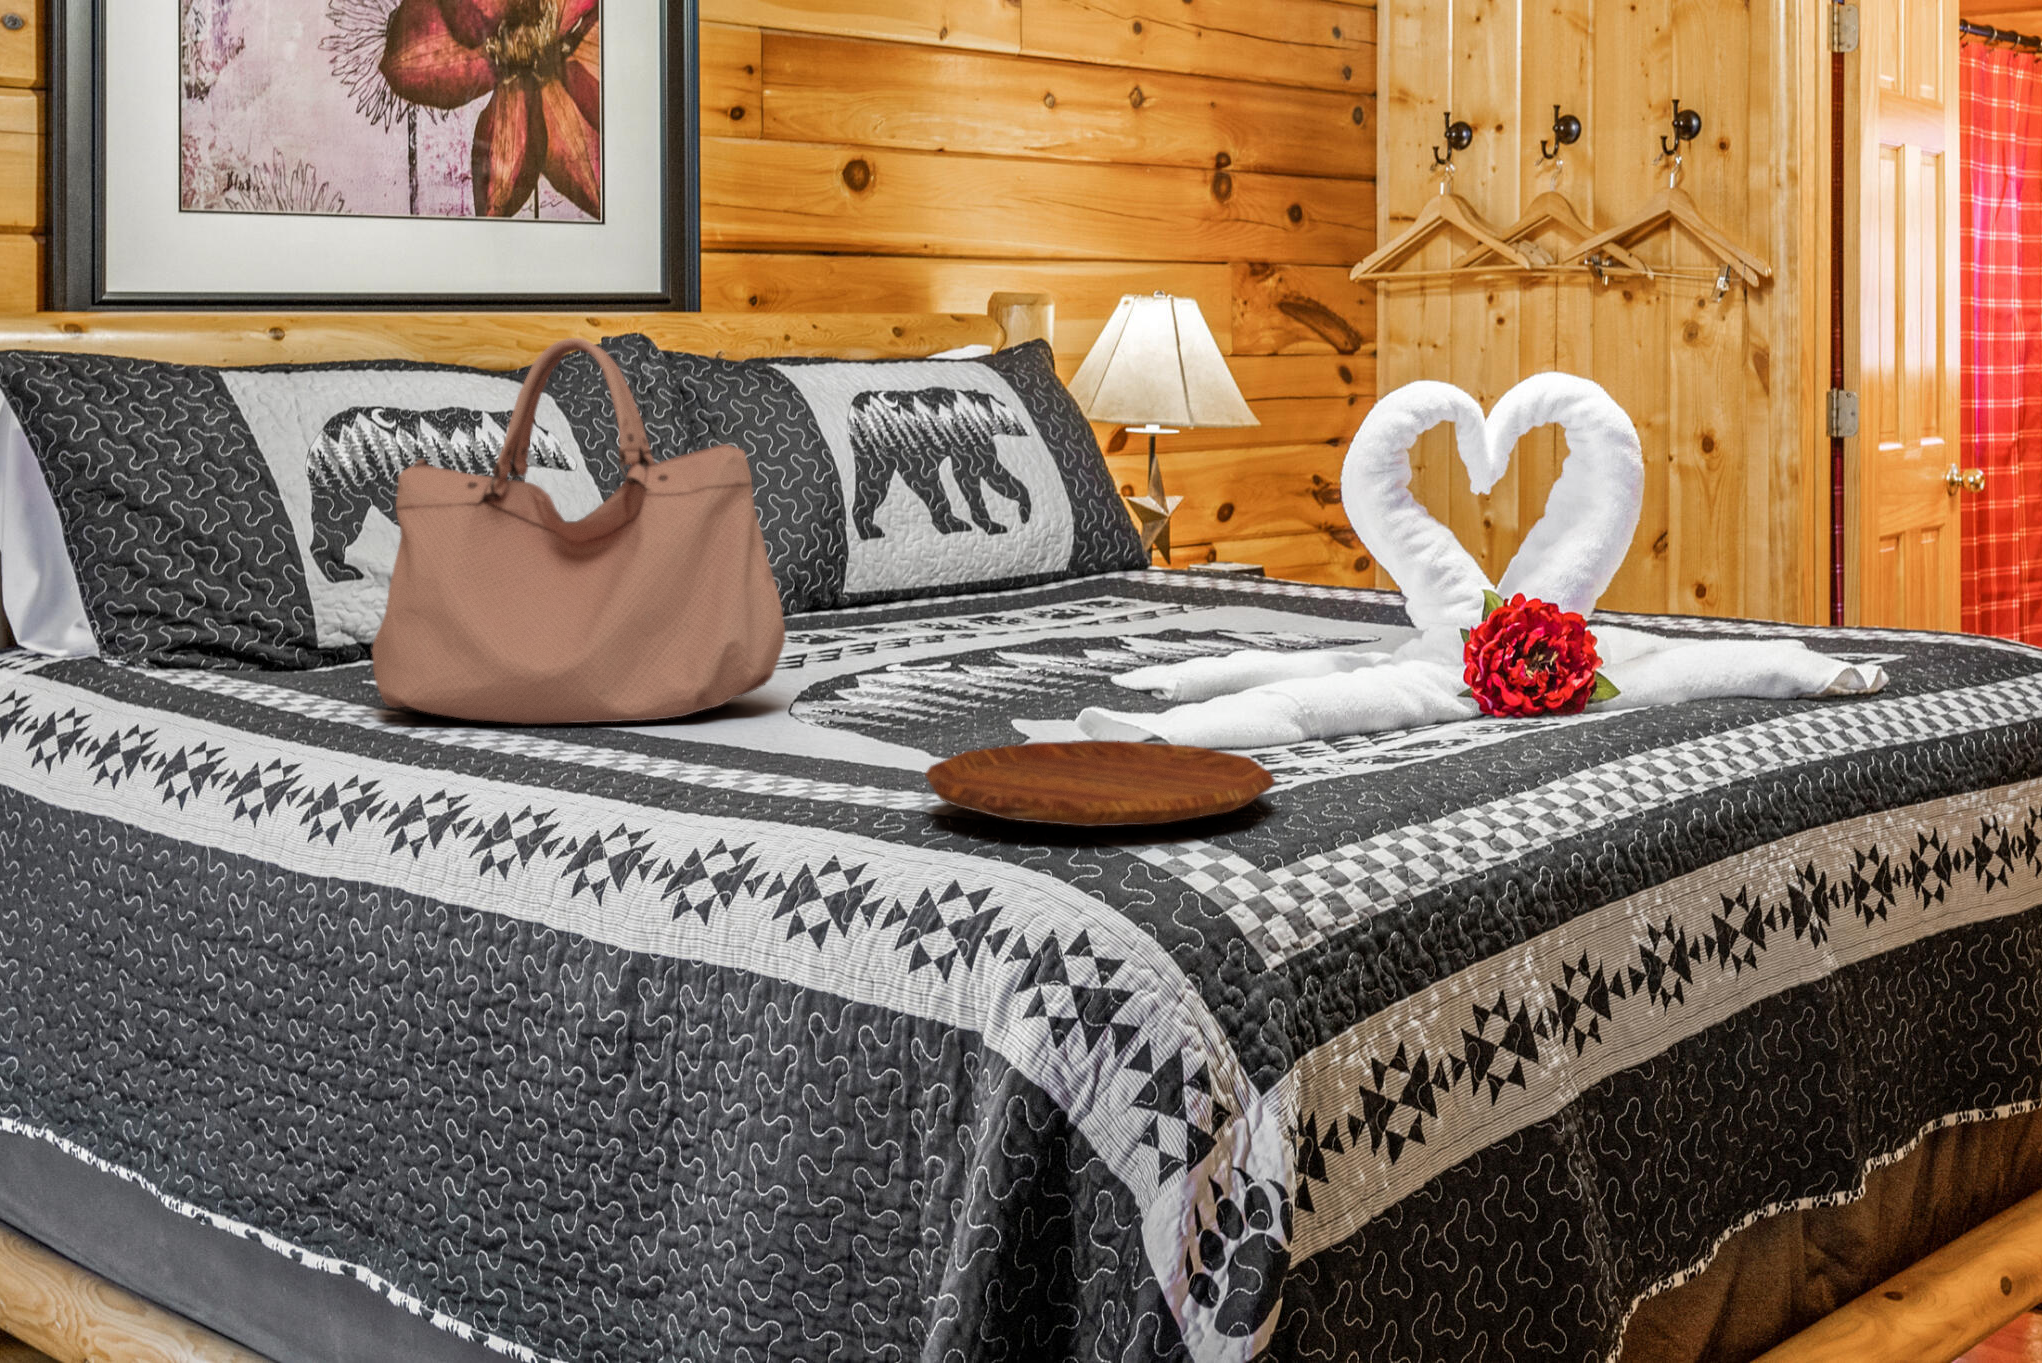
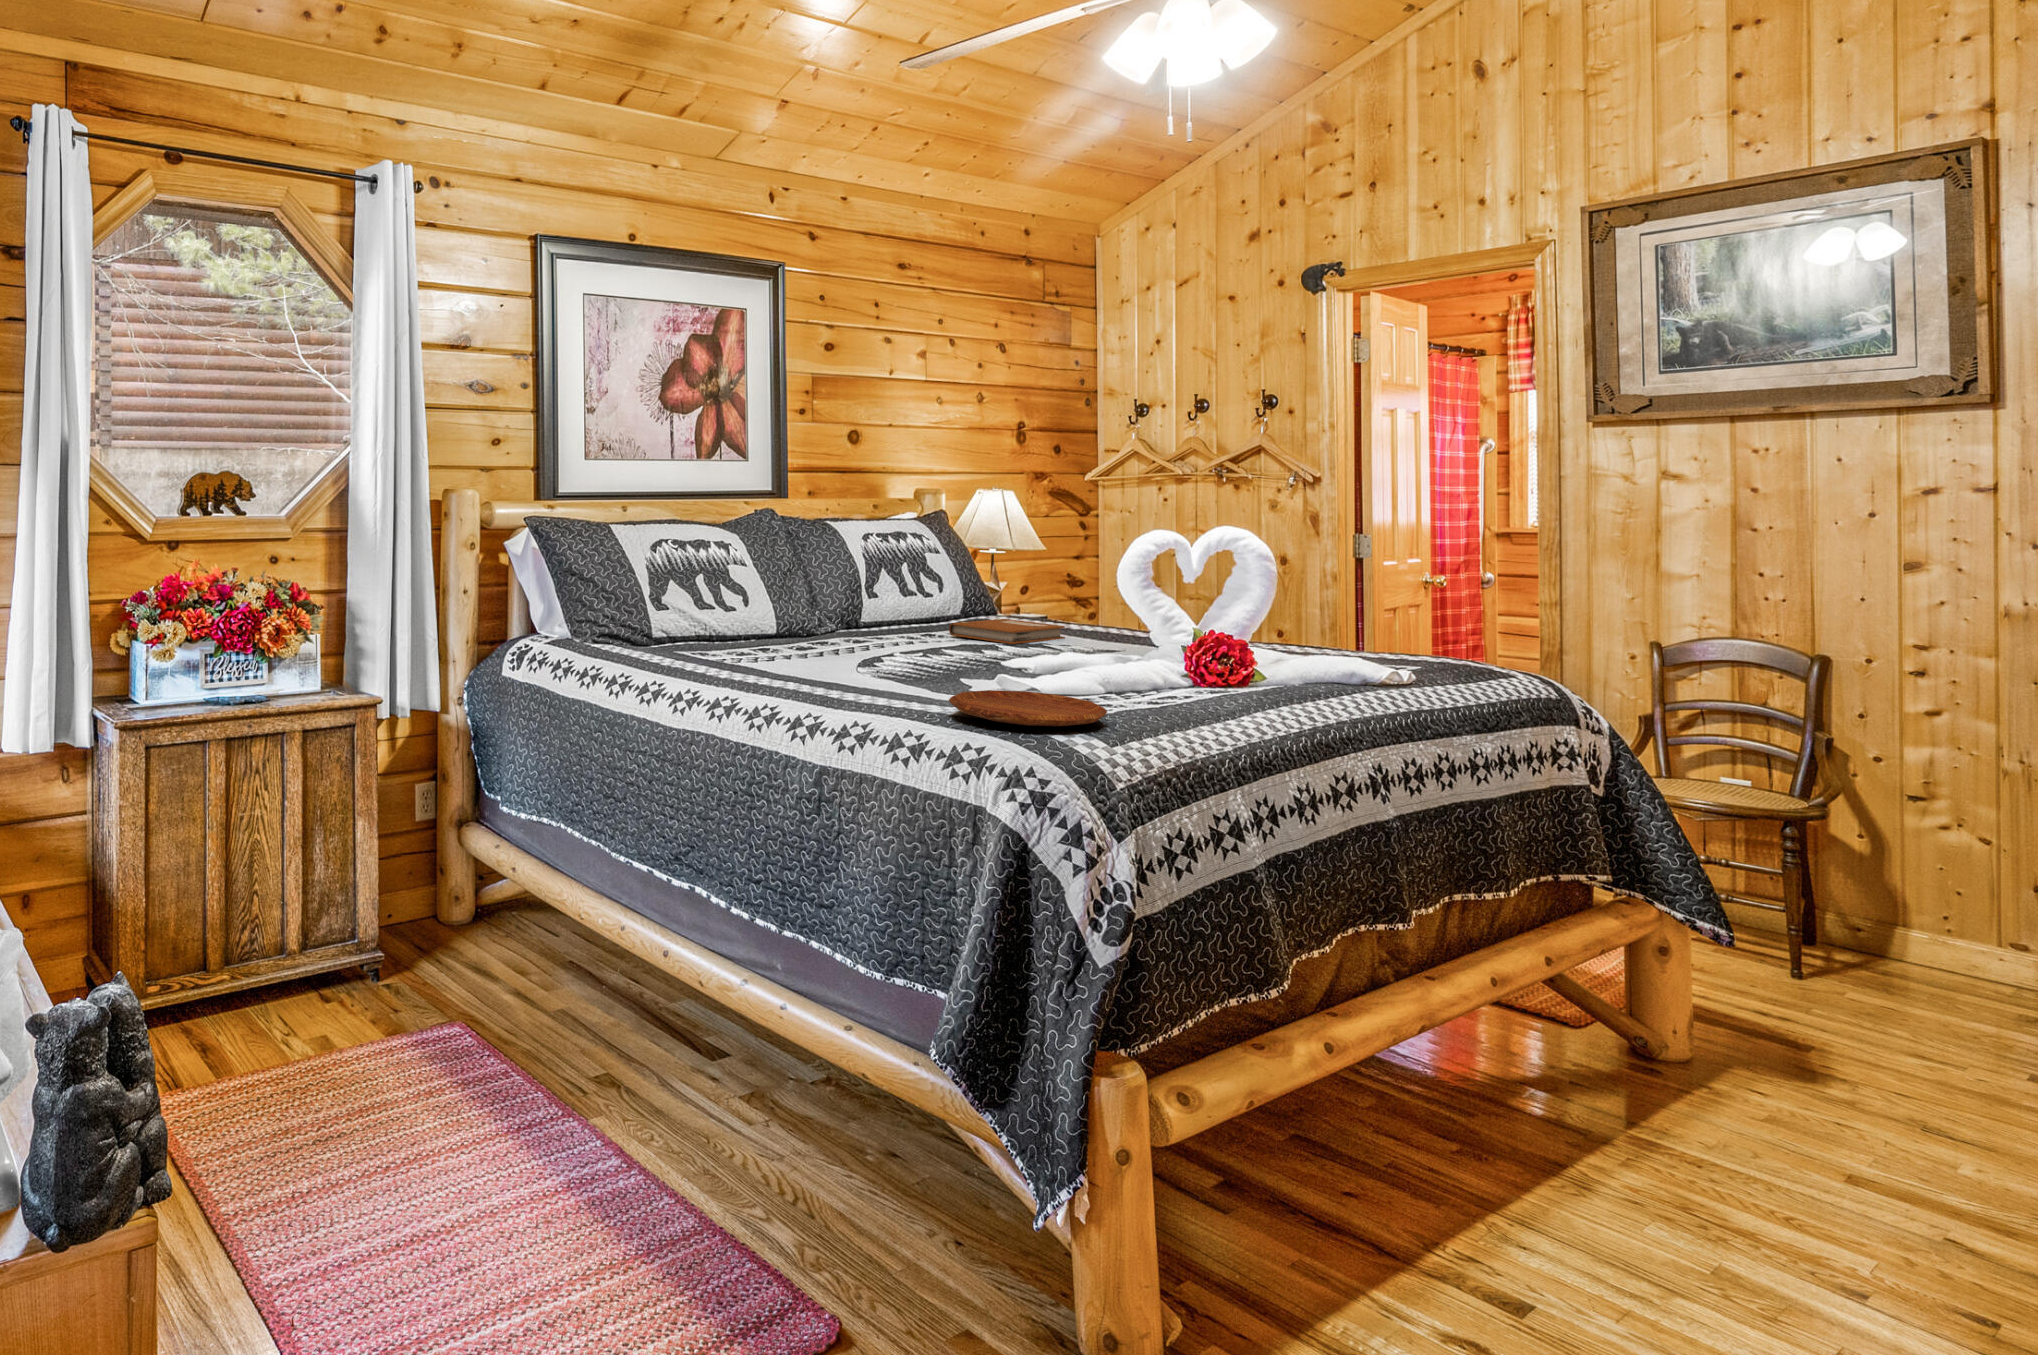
handbag: present [372,338,785,724] -> none [692,517,860,673]
notebook: none [1043,573,1283,628] -> present [949,619,1065,644]

